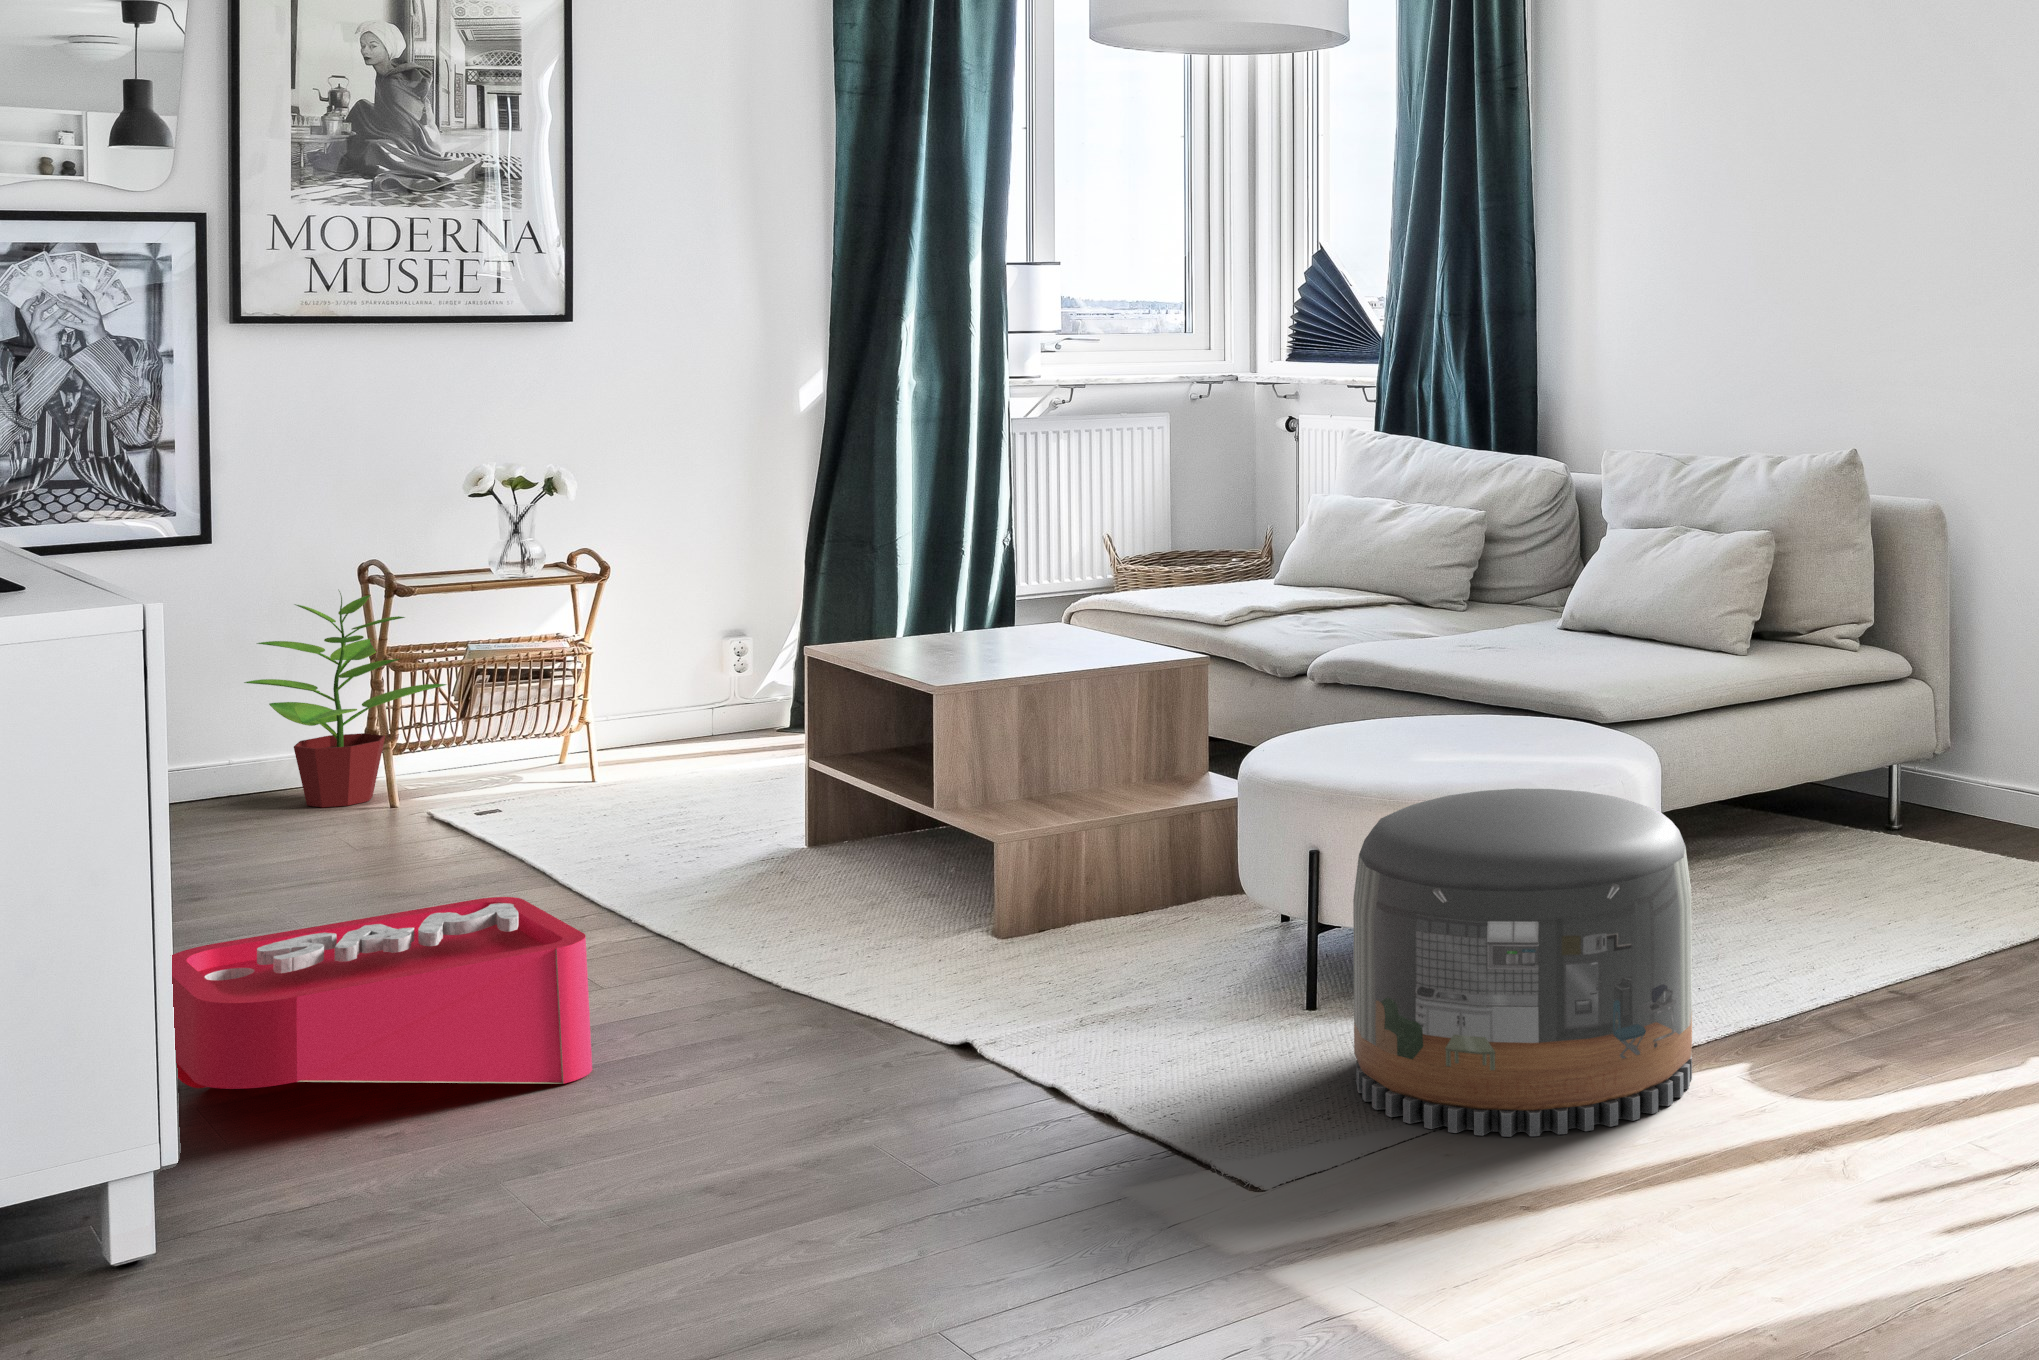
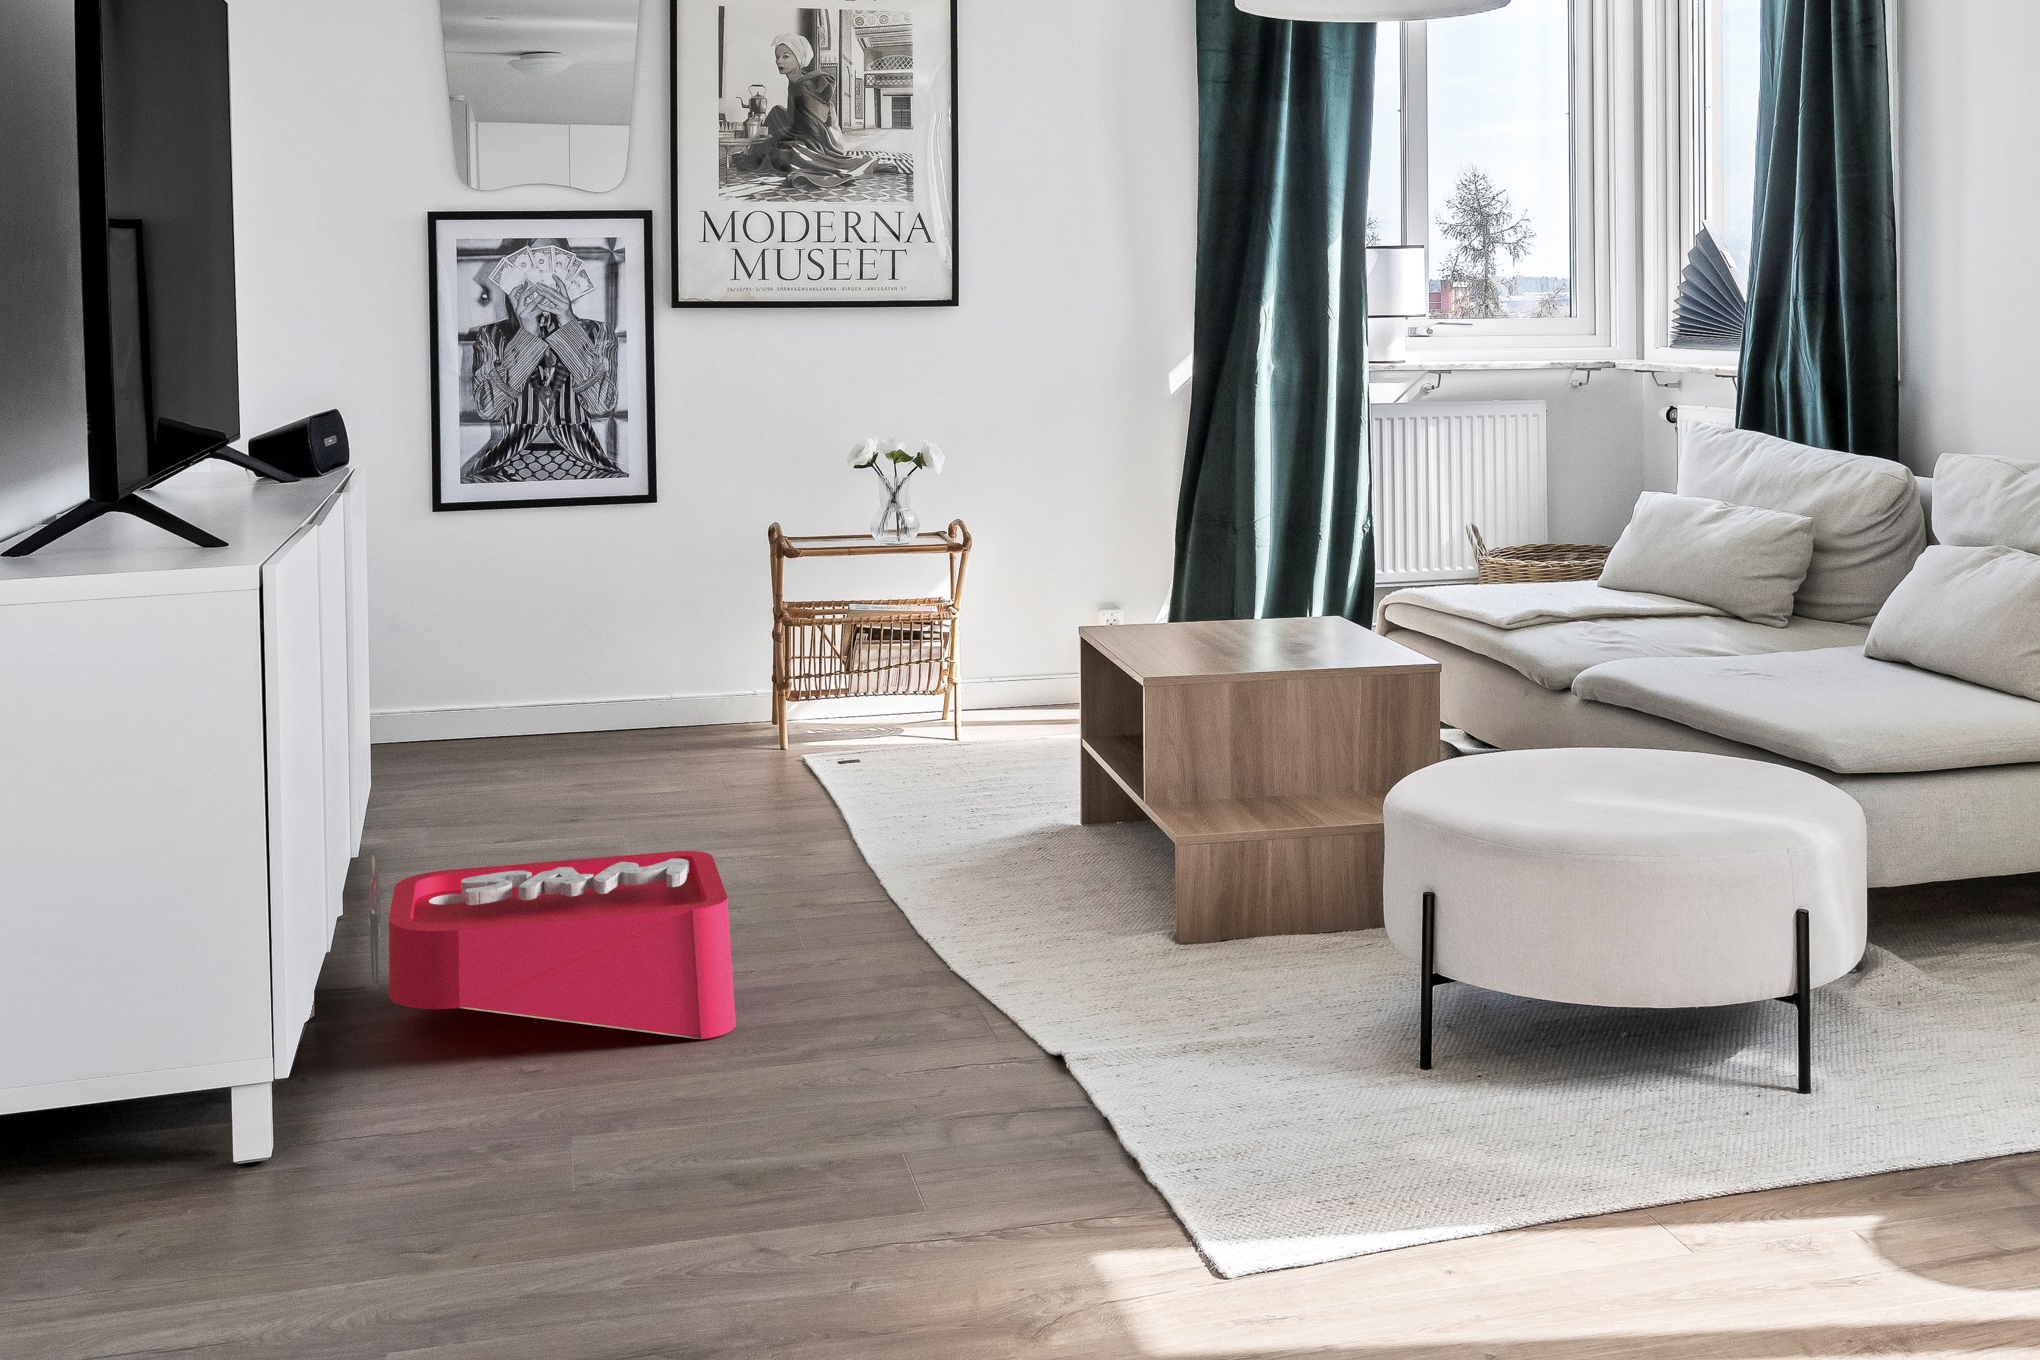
potted plant: present [244,591,446,807] -> none [668,548,833,743]
pouf: present [1353,789,1692,1137] -> none [1400,849,1796,1266]

